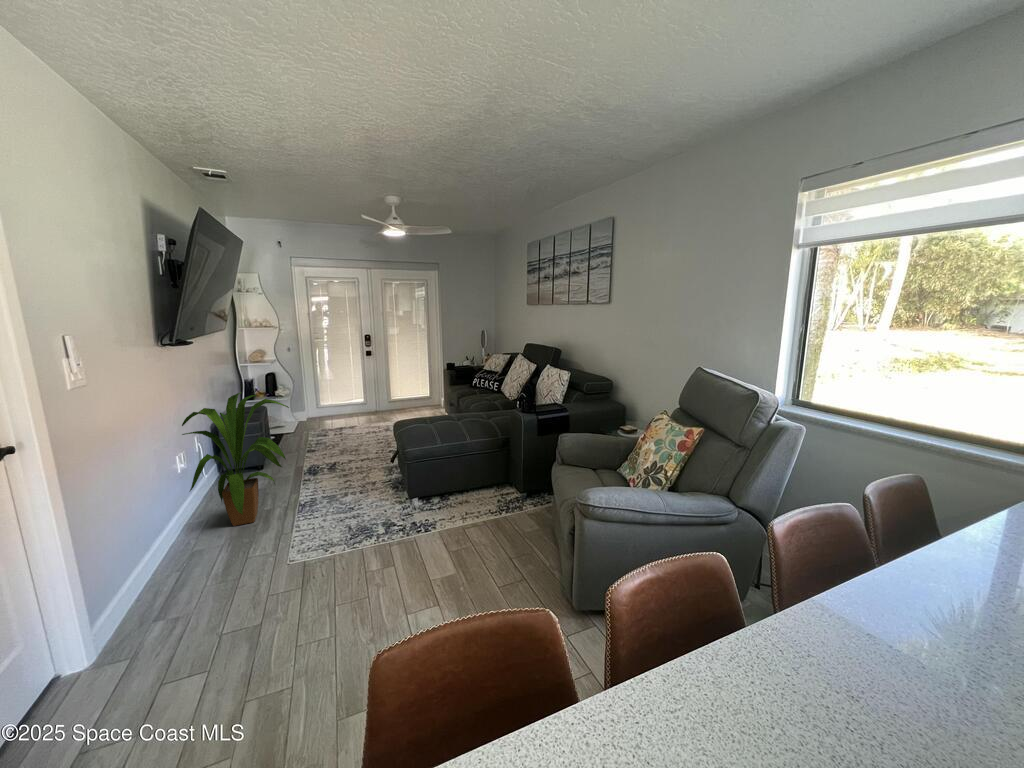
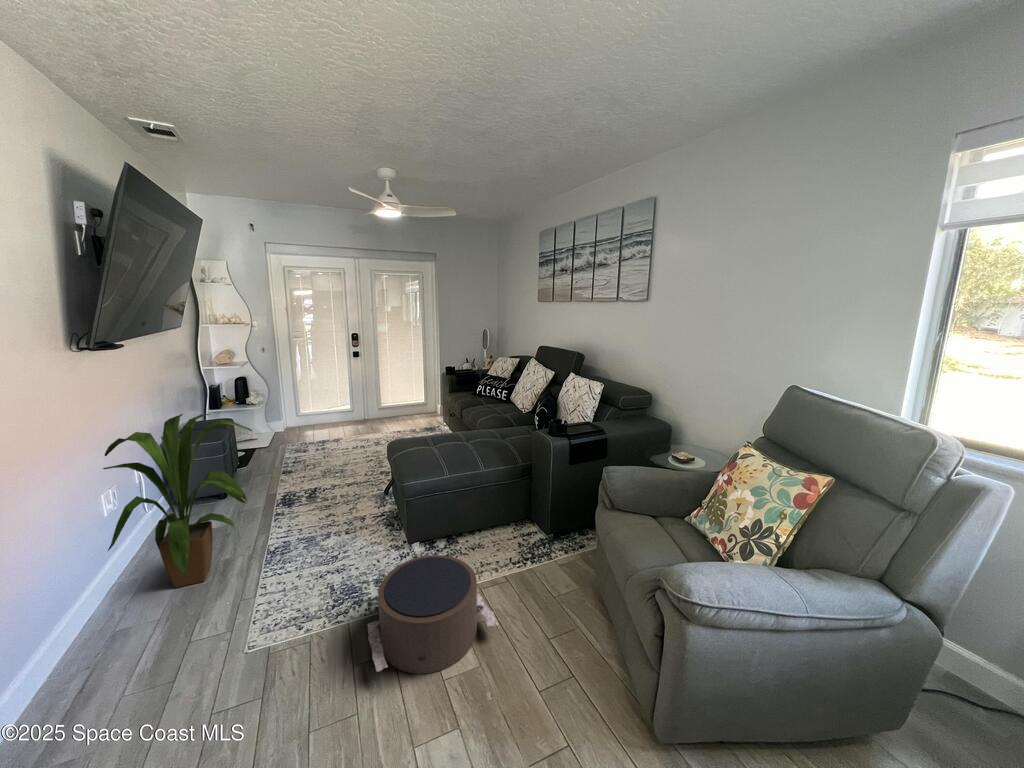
pouf: none [376,500,472,575] -> present [367,555,498,674]

